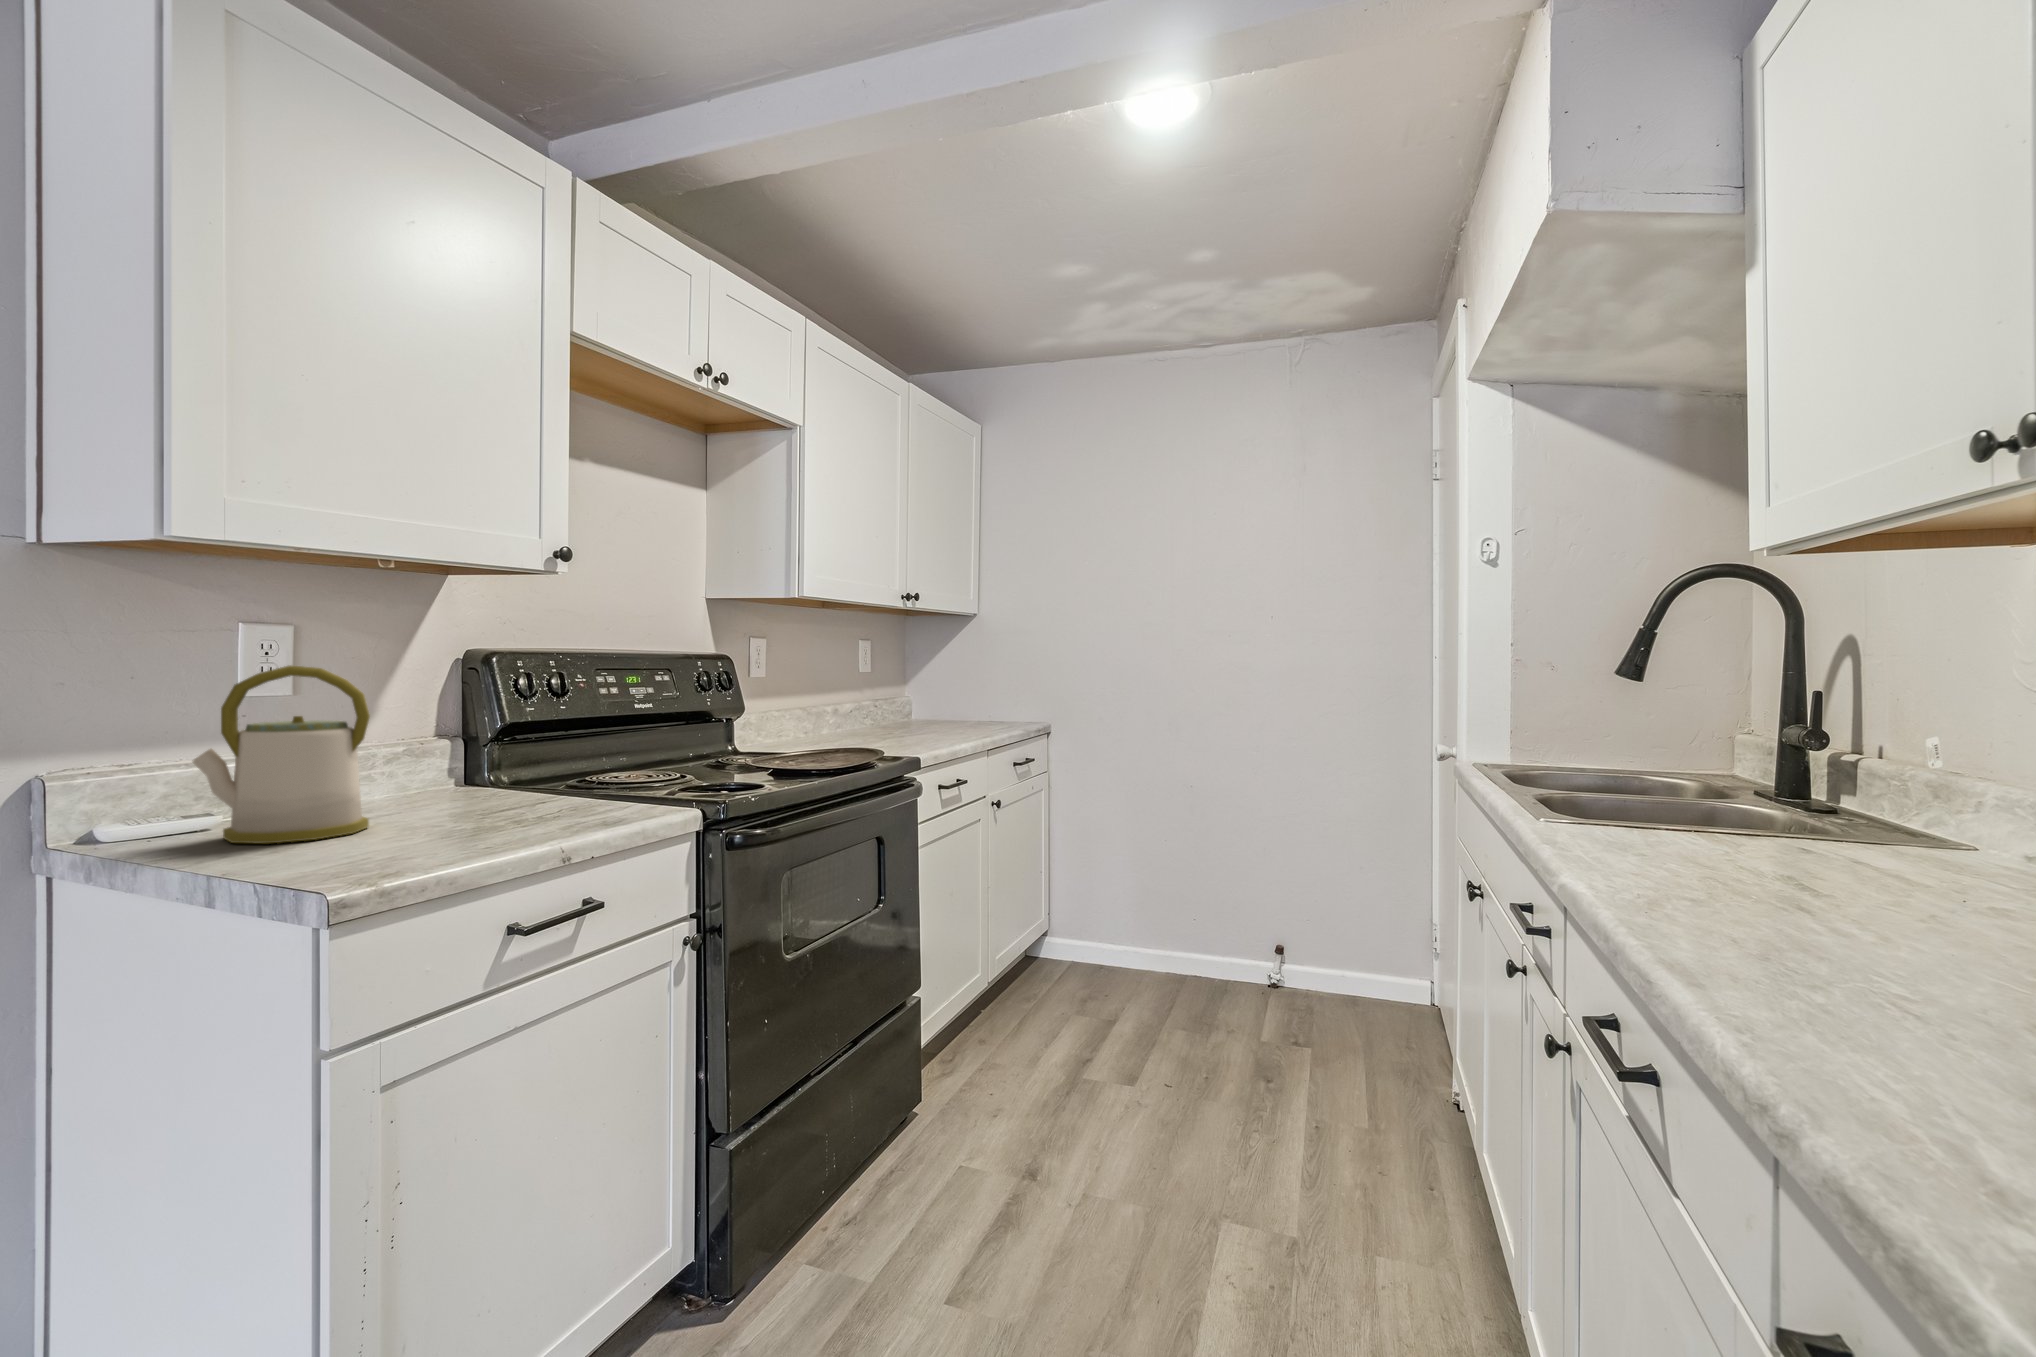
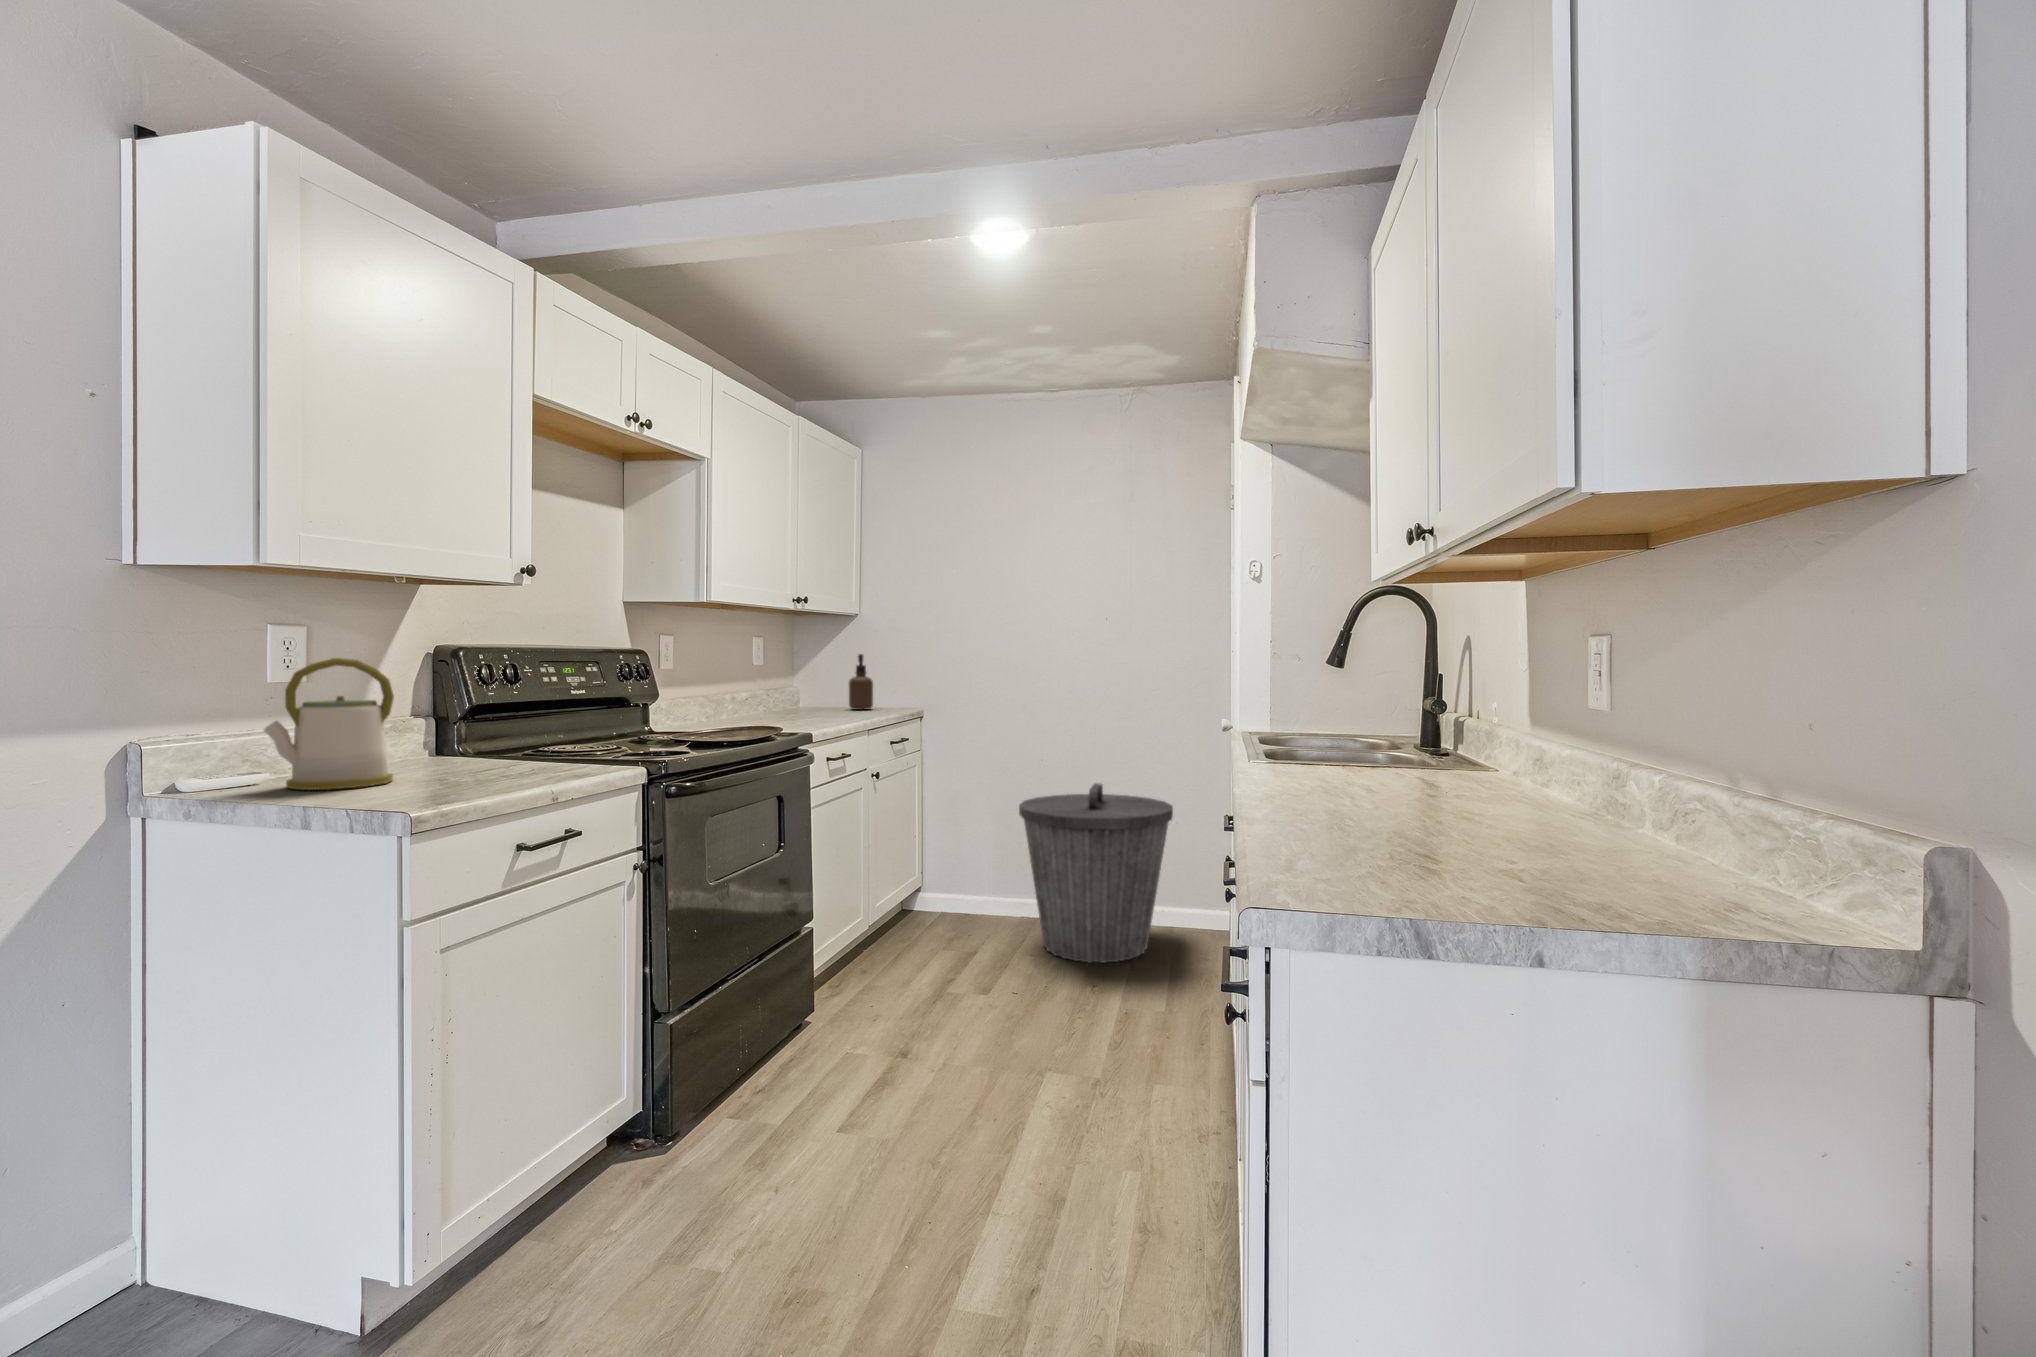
soap dispenser: none [967,662,994,725] -> present [849,654,873,710]
trash can: none [1165,818,1358,1041] -> present [1019,783,1173,963]

